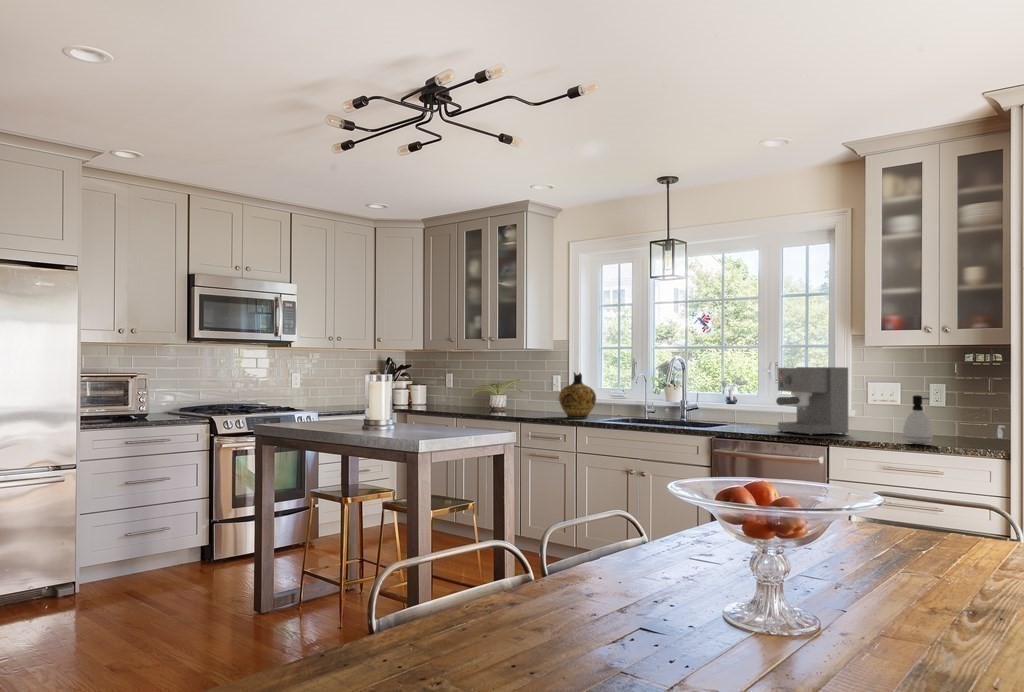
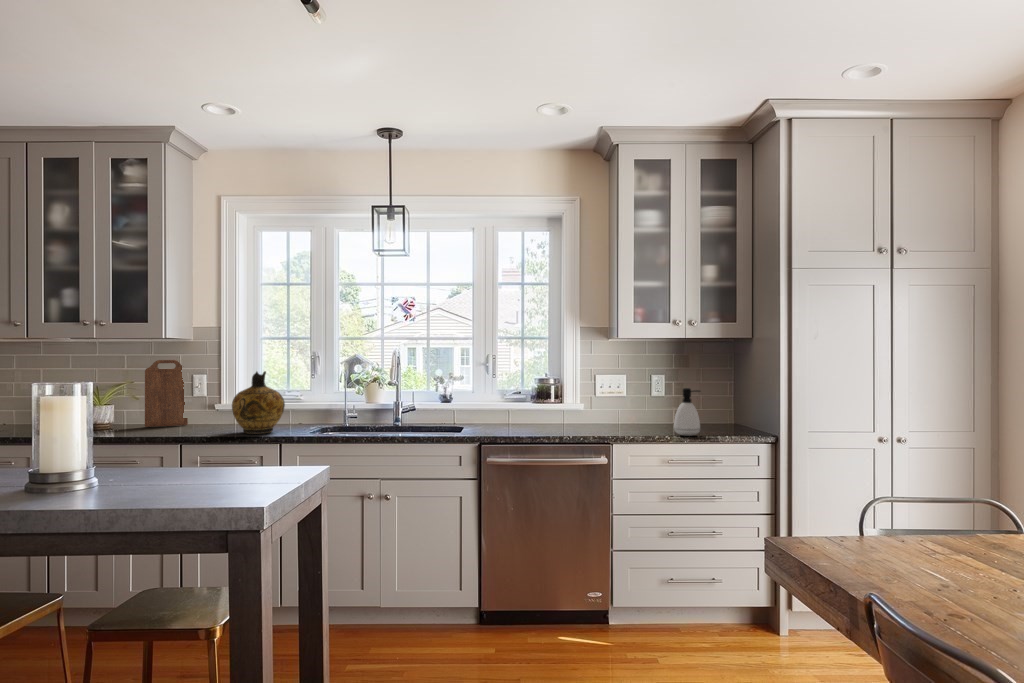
cutting board: none [524,364,551,412] -> present [145,360,188,427]
coffee maker: present [776,367,848,435] -> none [529,360,595,434]

